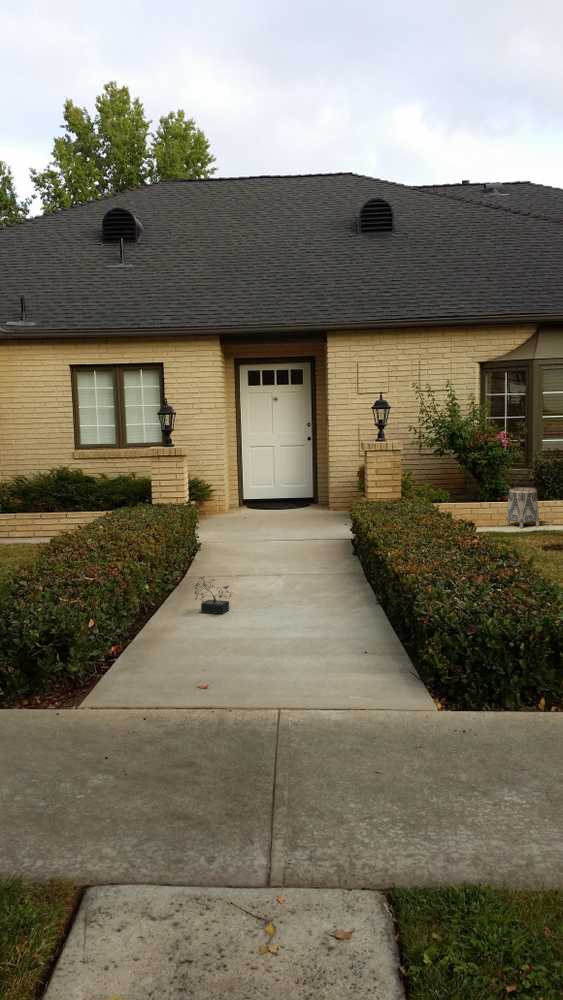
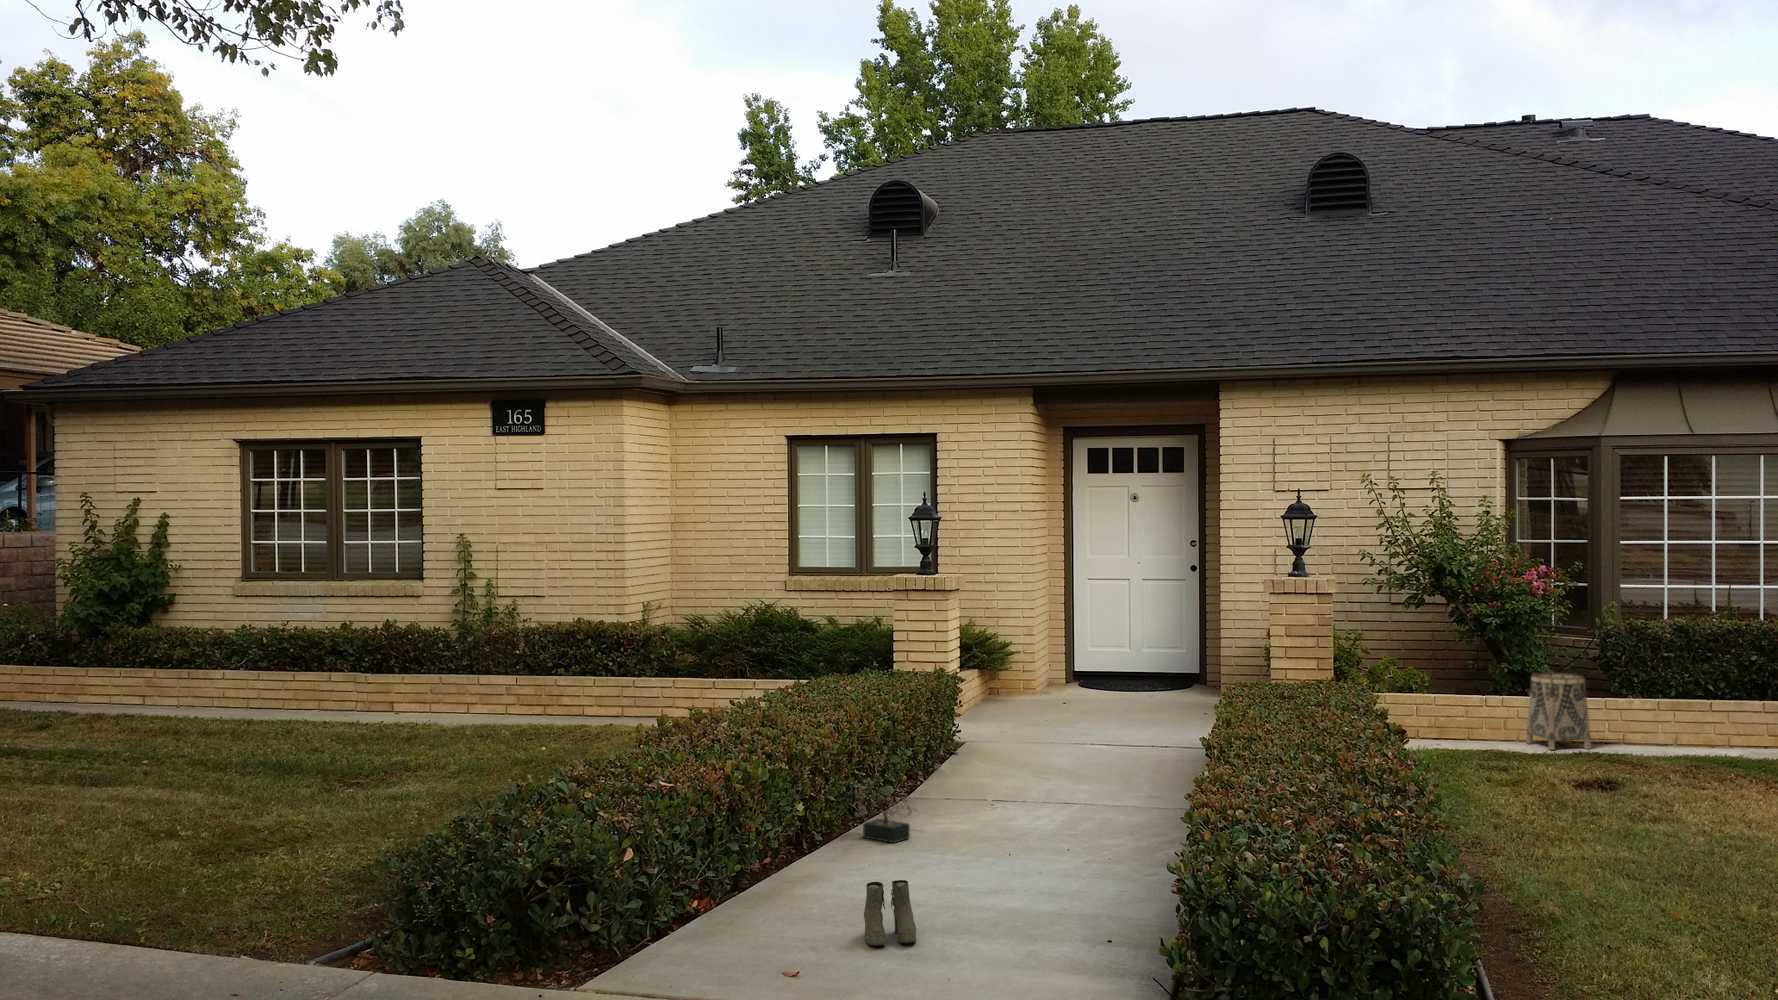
boots: none [253,642,290,686] -> present [864,880,916,946]

